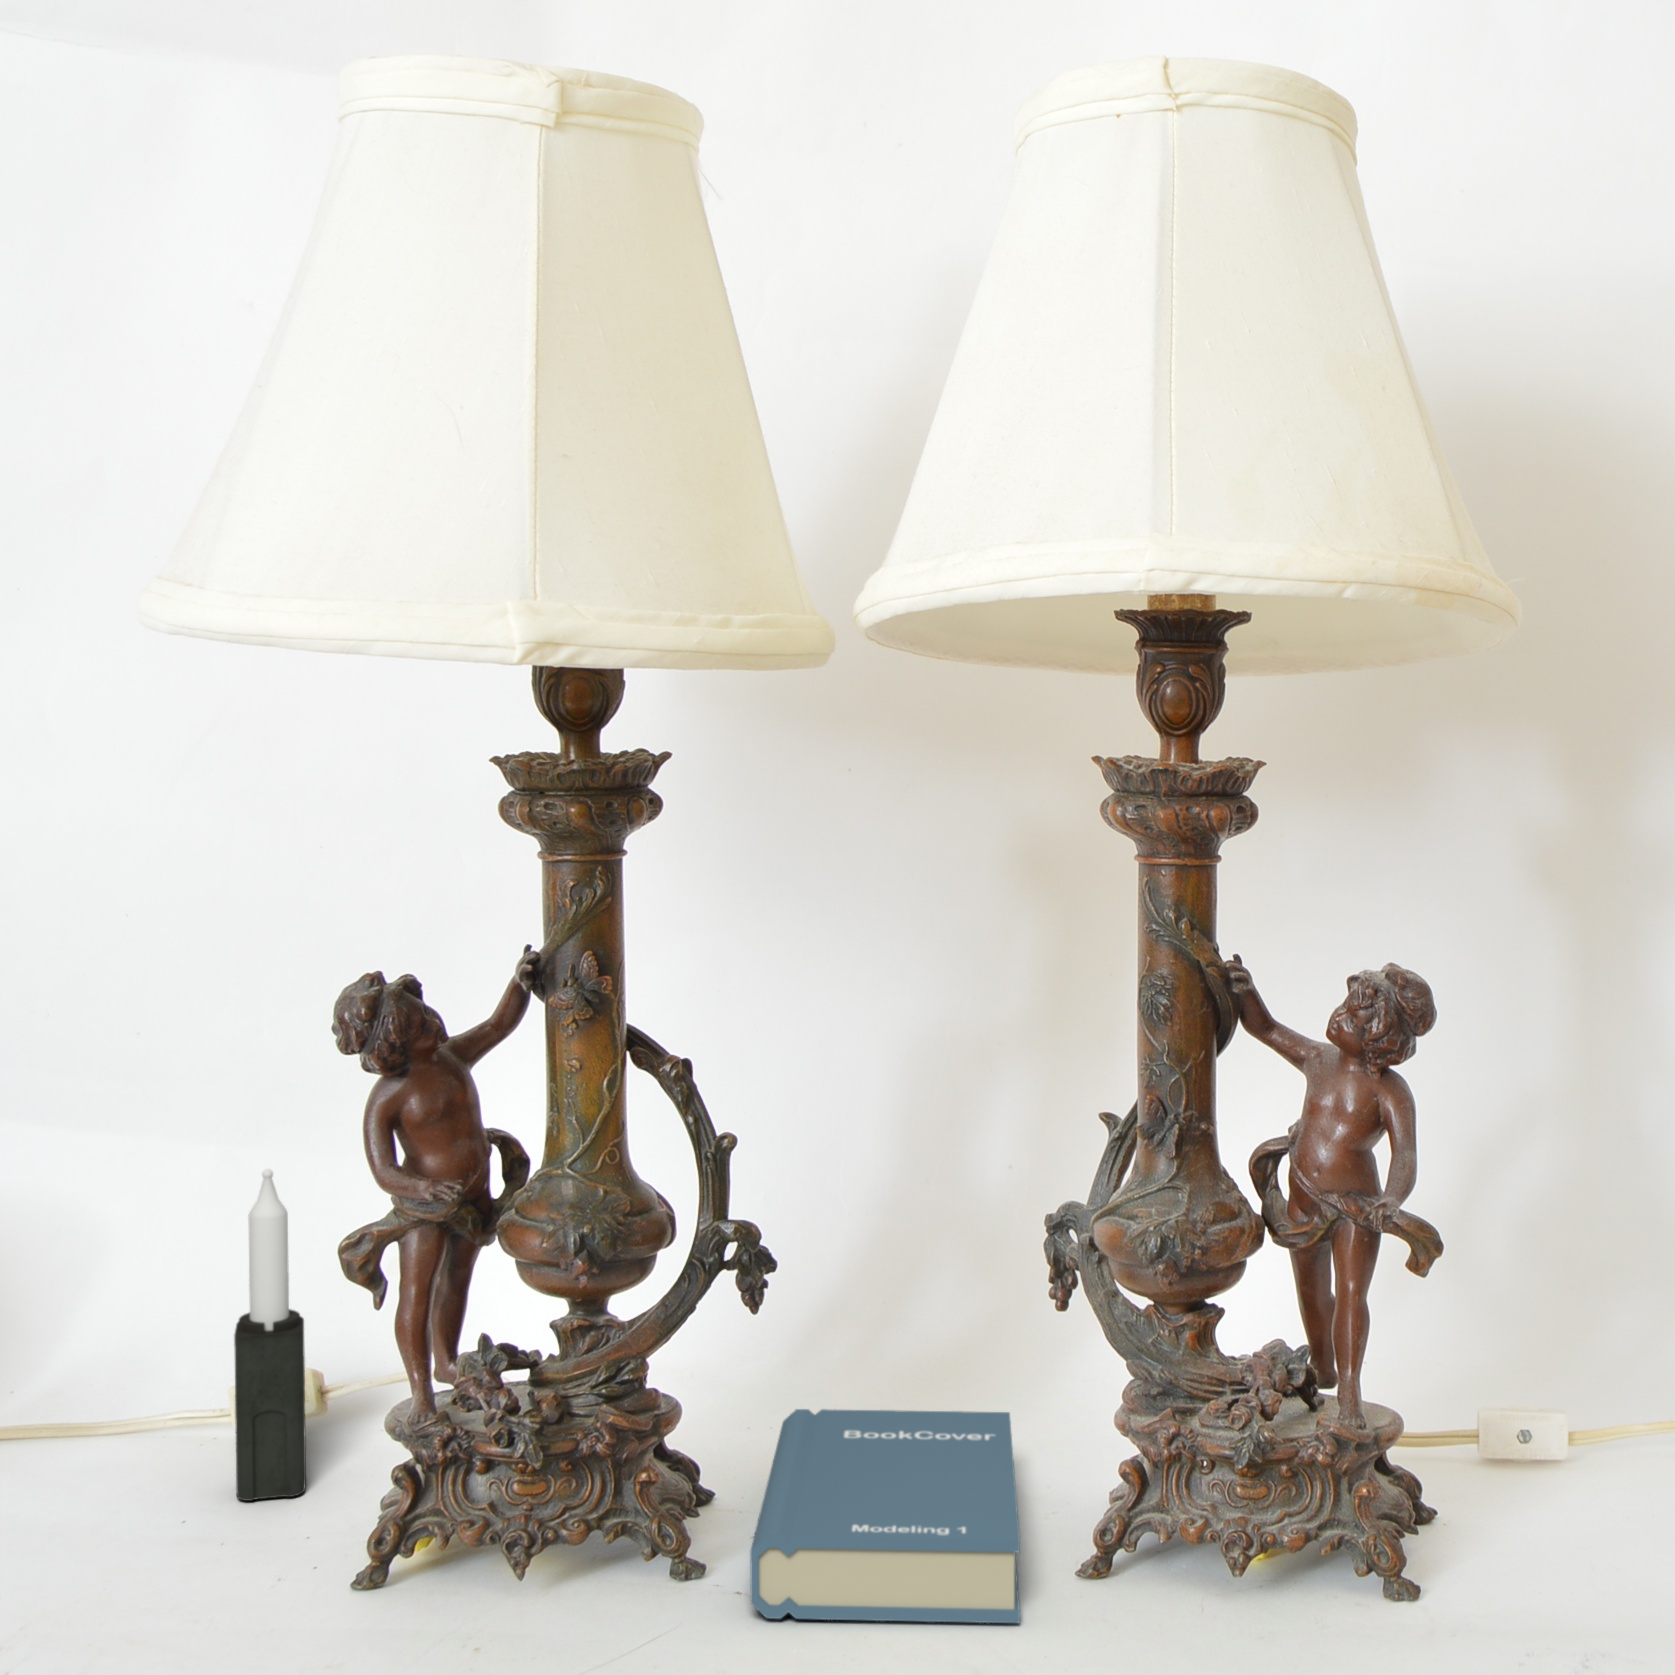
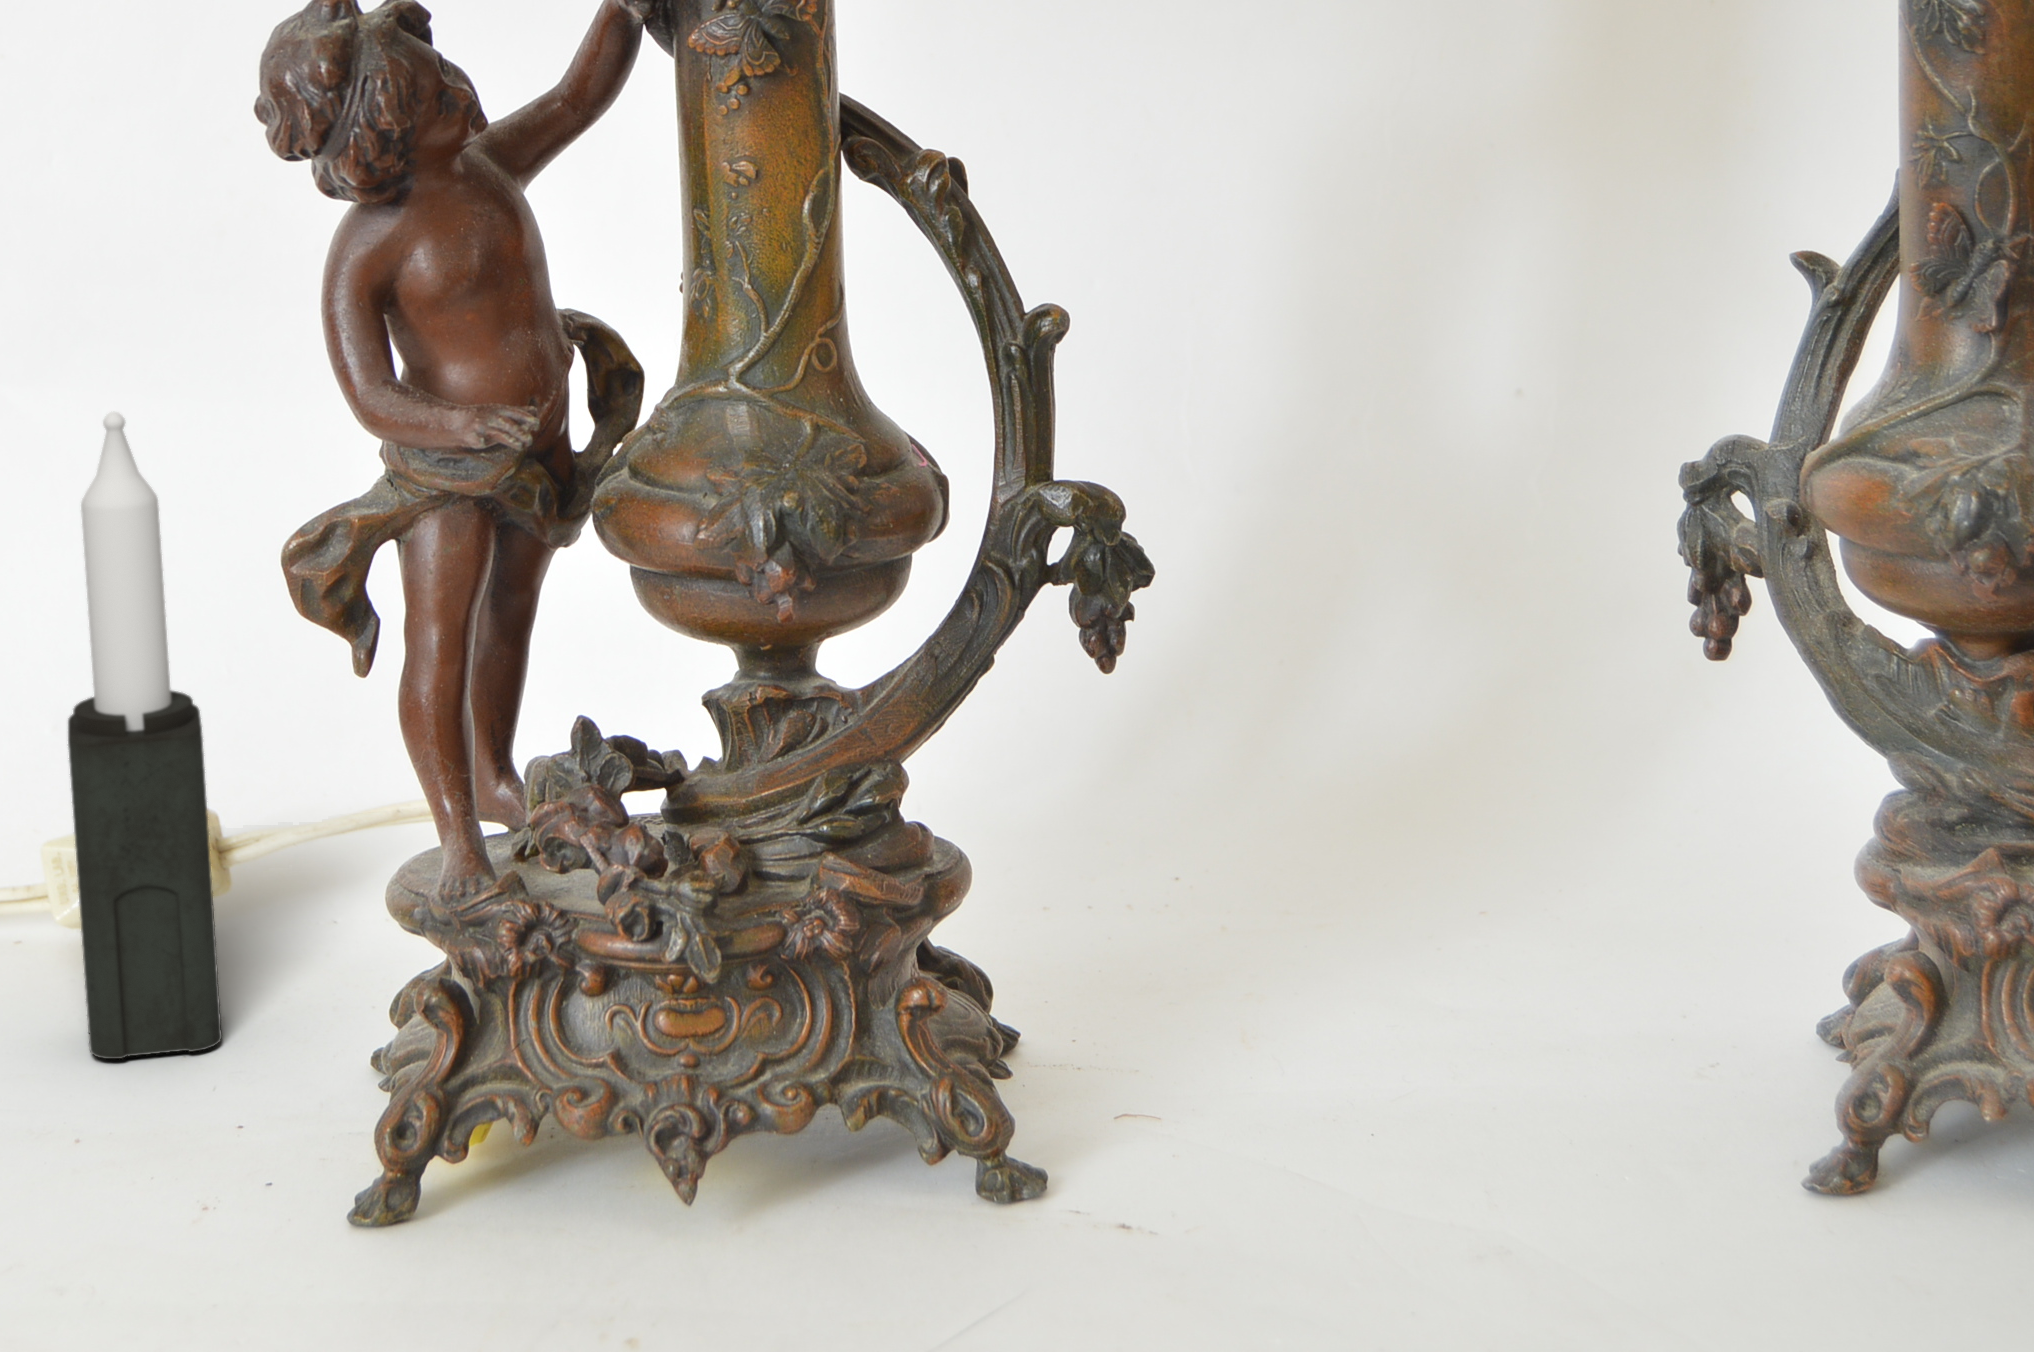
hardback book: present [750,1409,1020,1623] -> none [1149,870,1702,1272]

